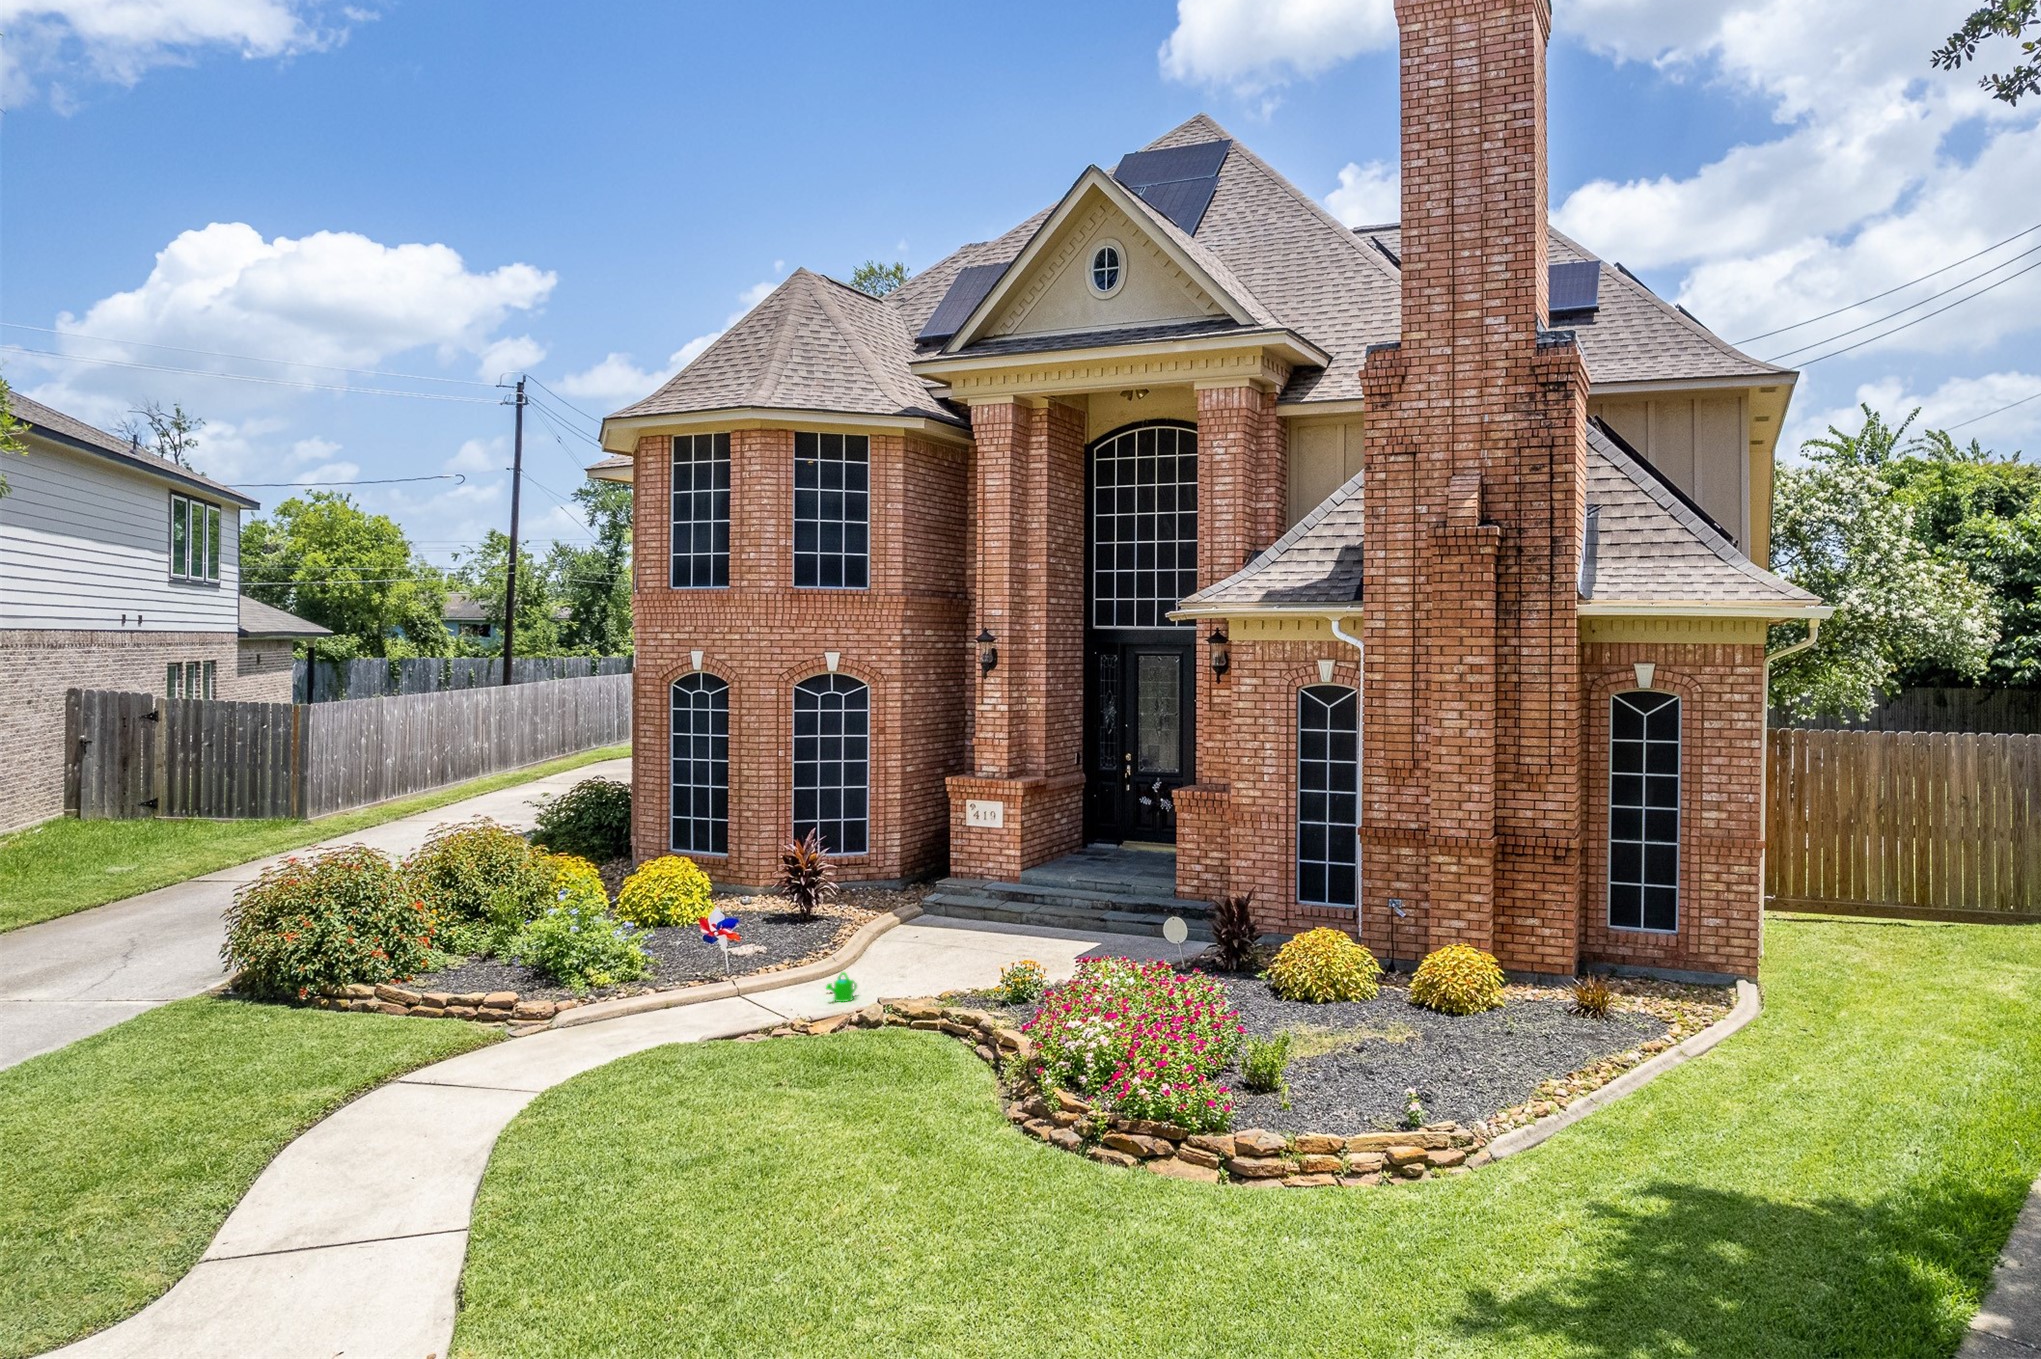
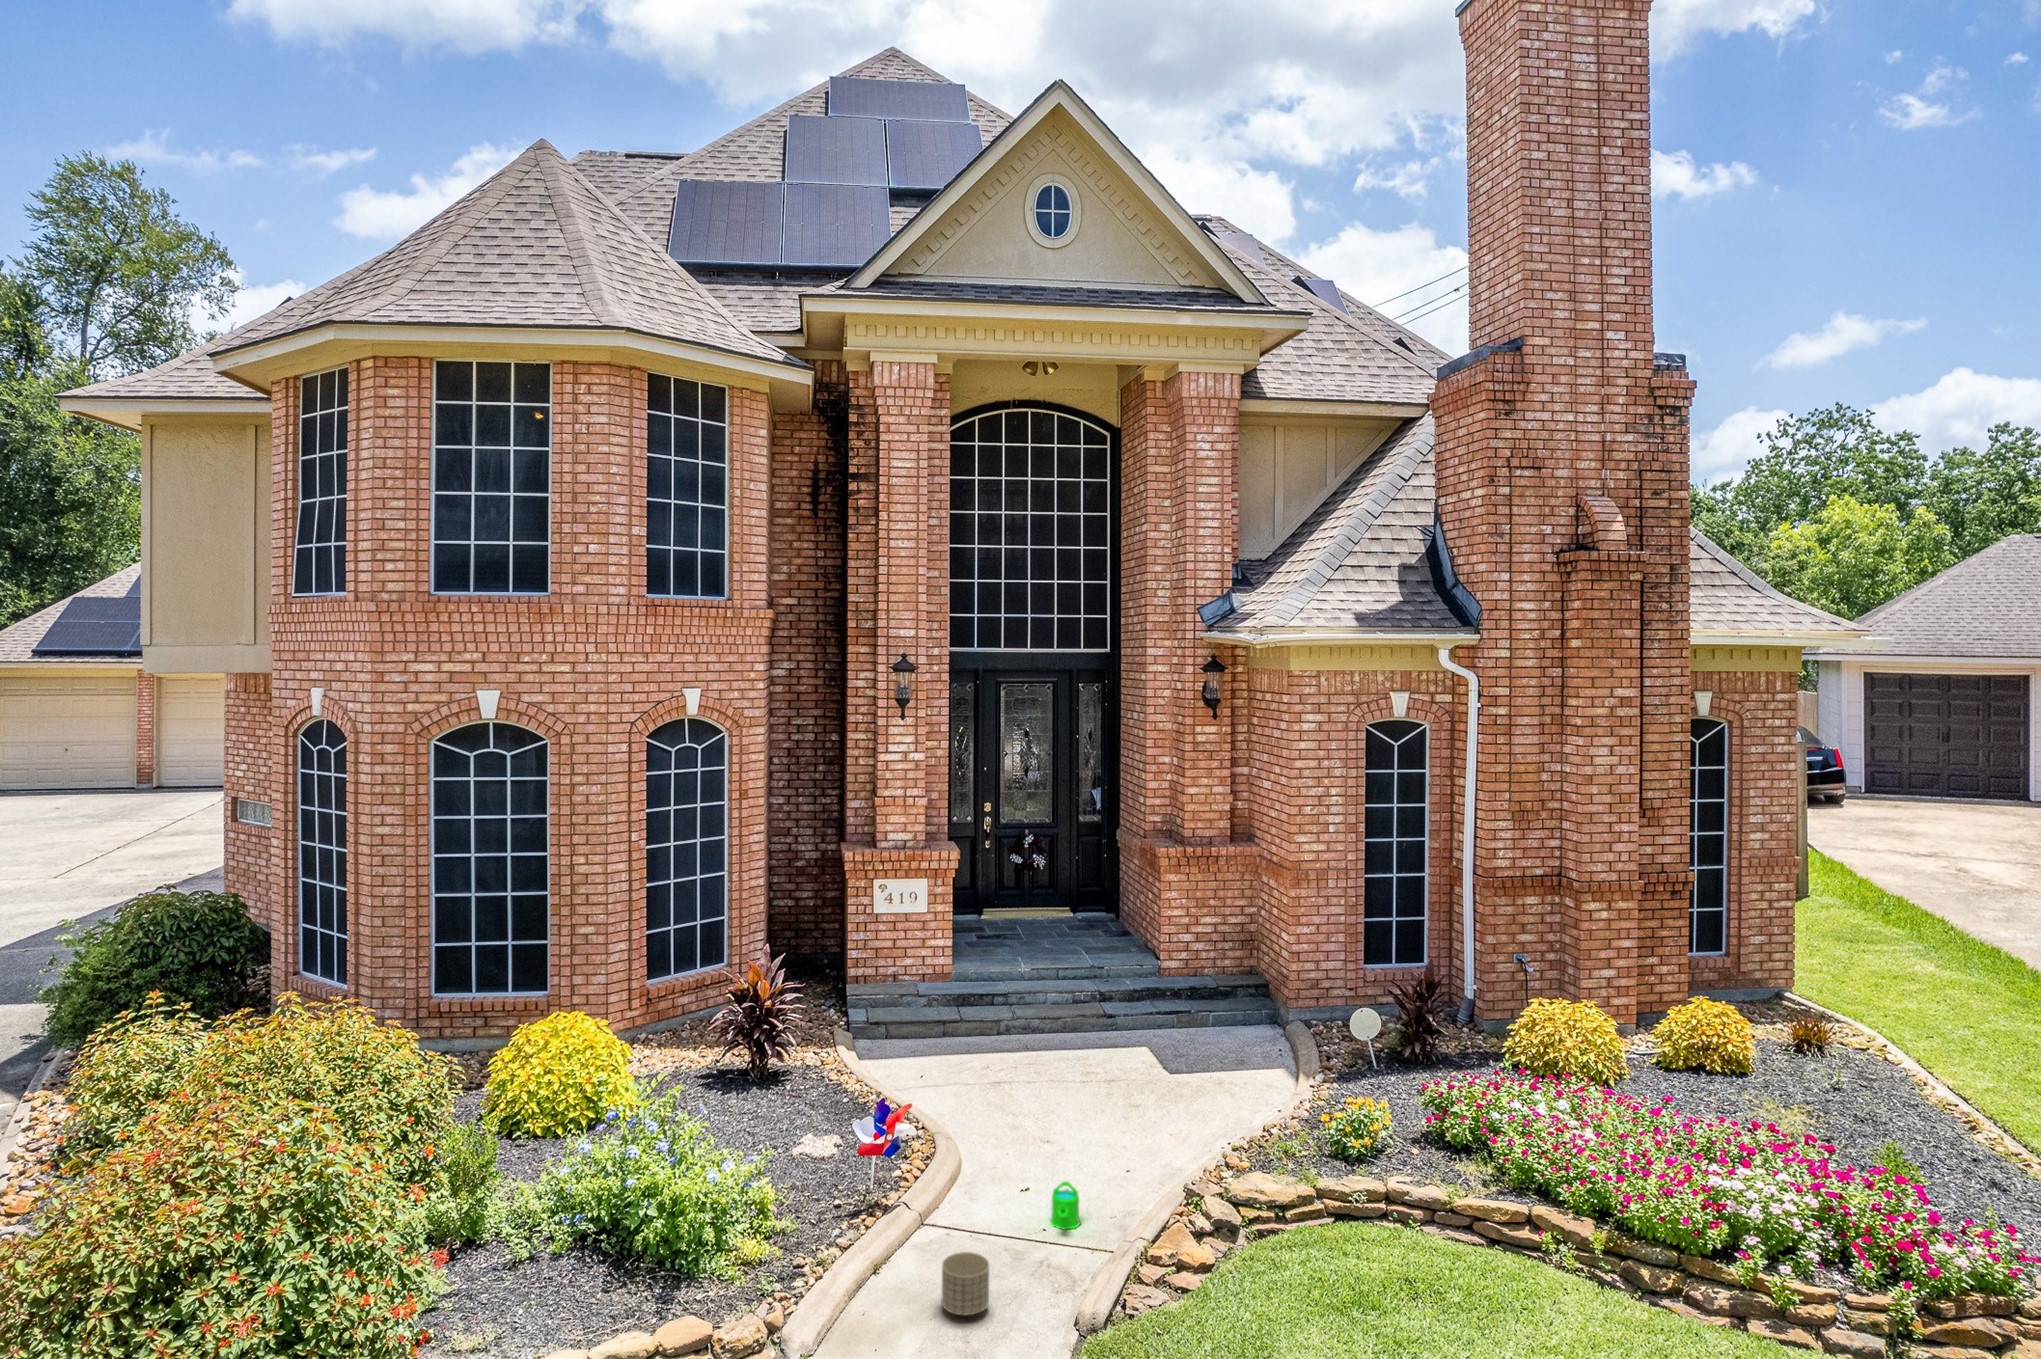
planter: none [703,983,733,1016] -> present [941,1252,989,1316]

